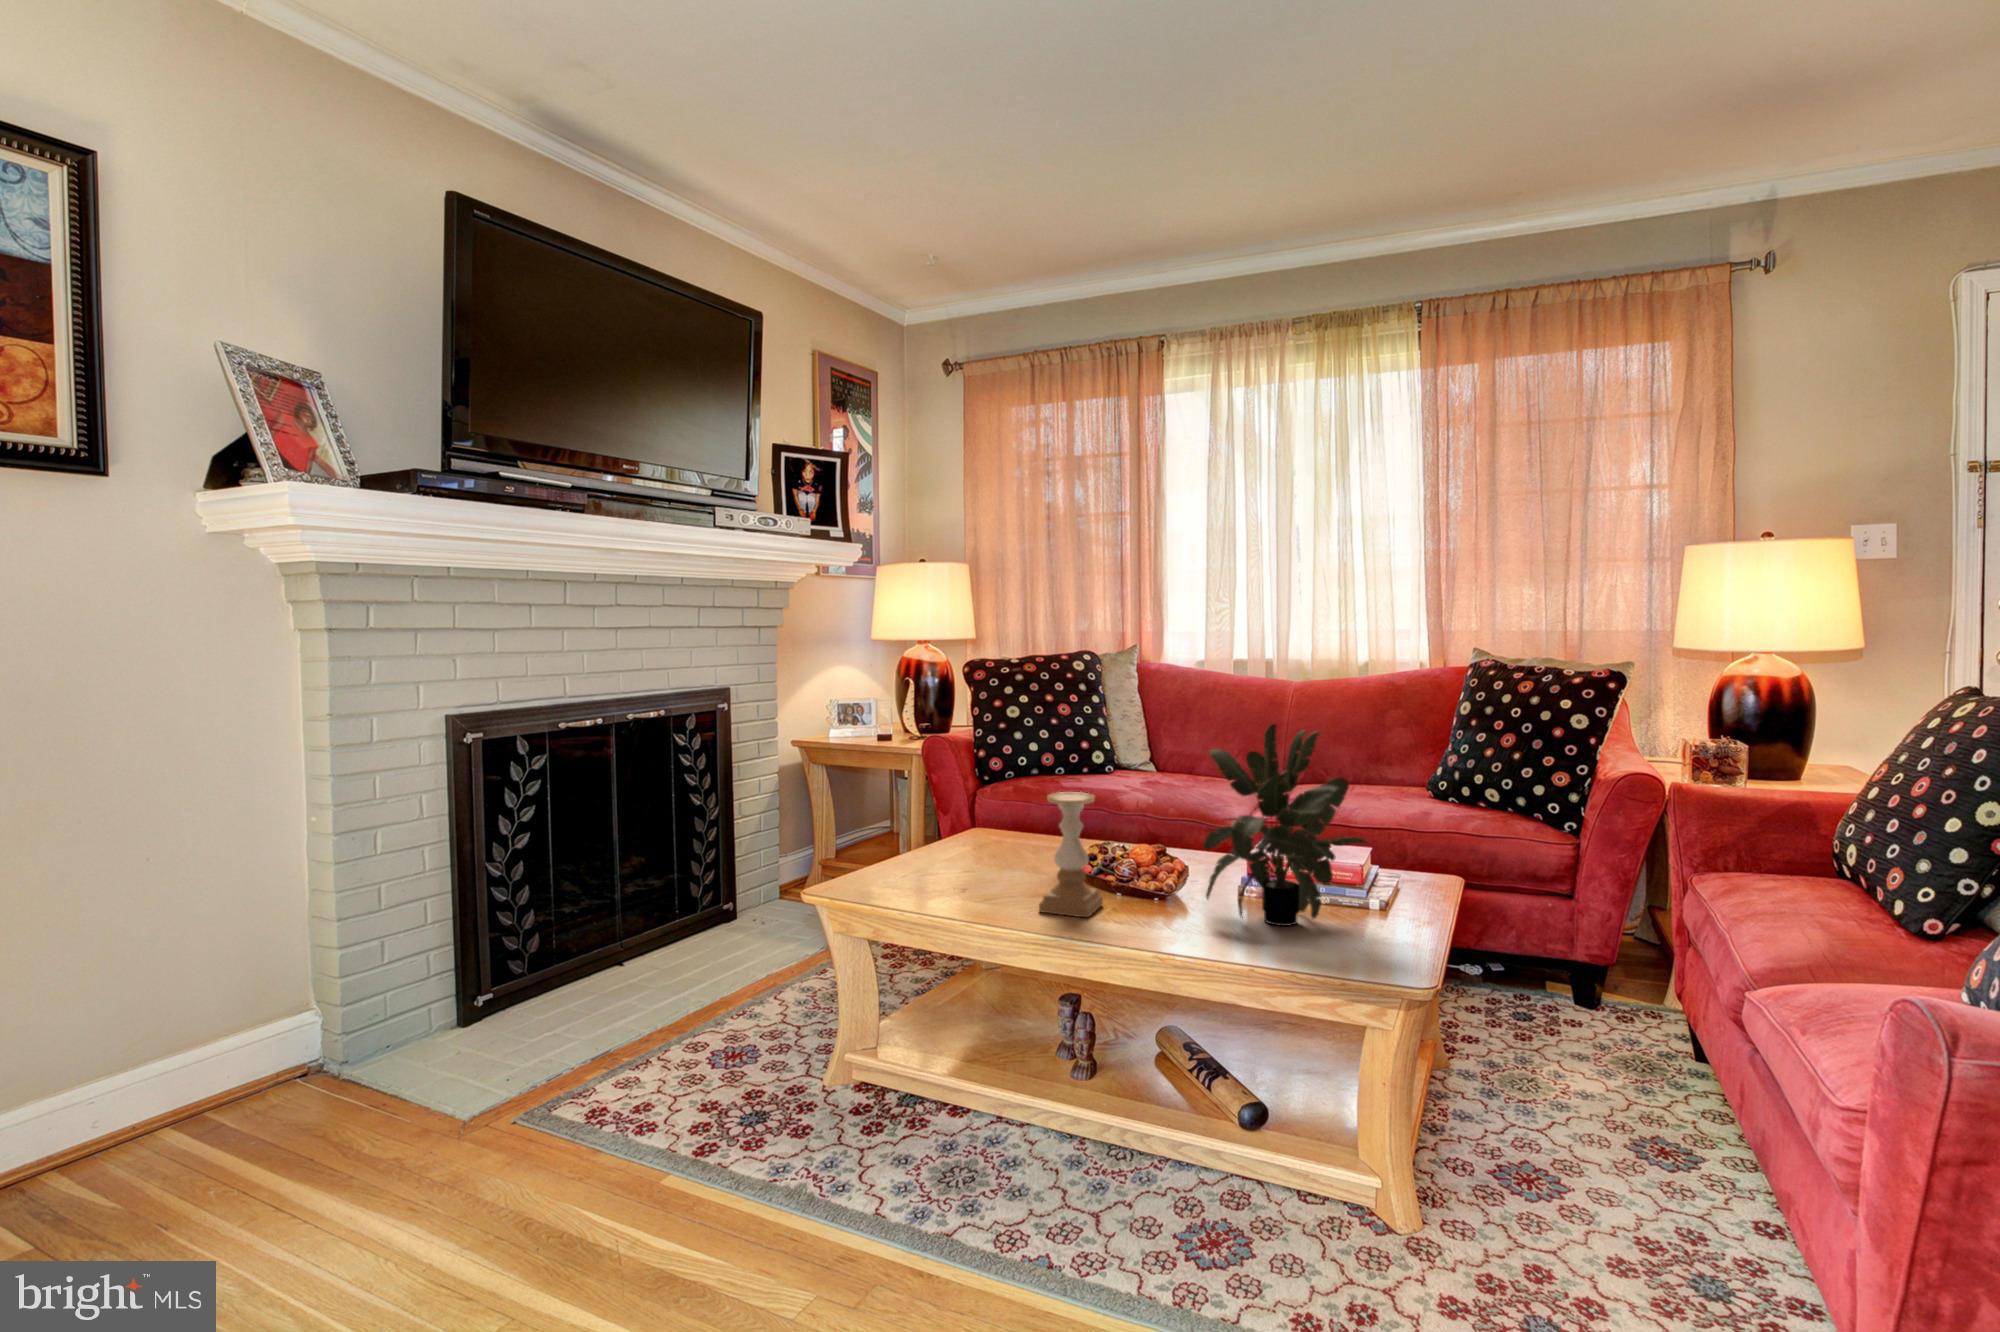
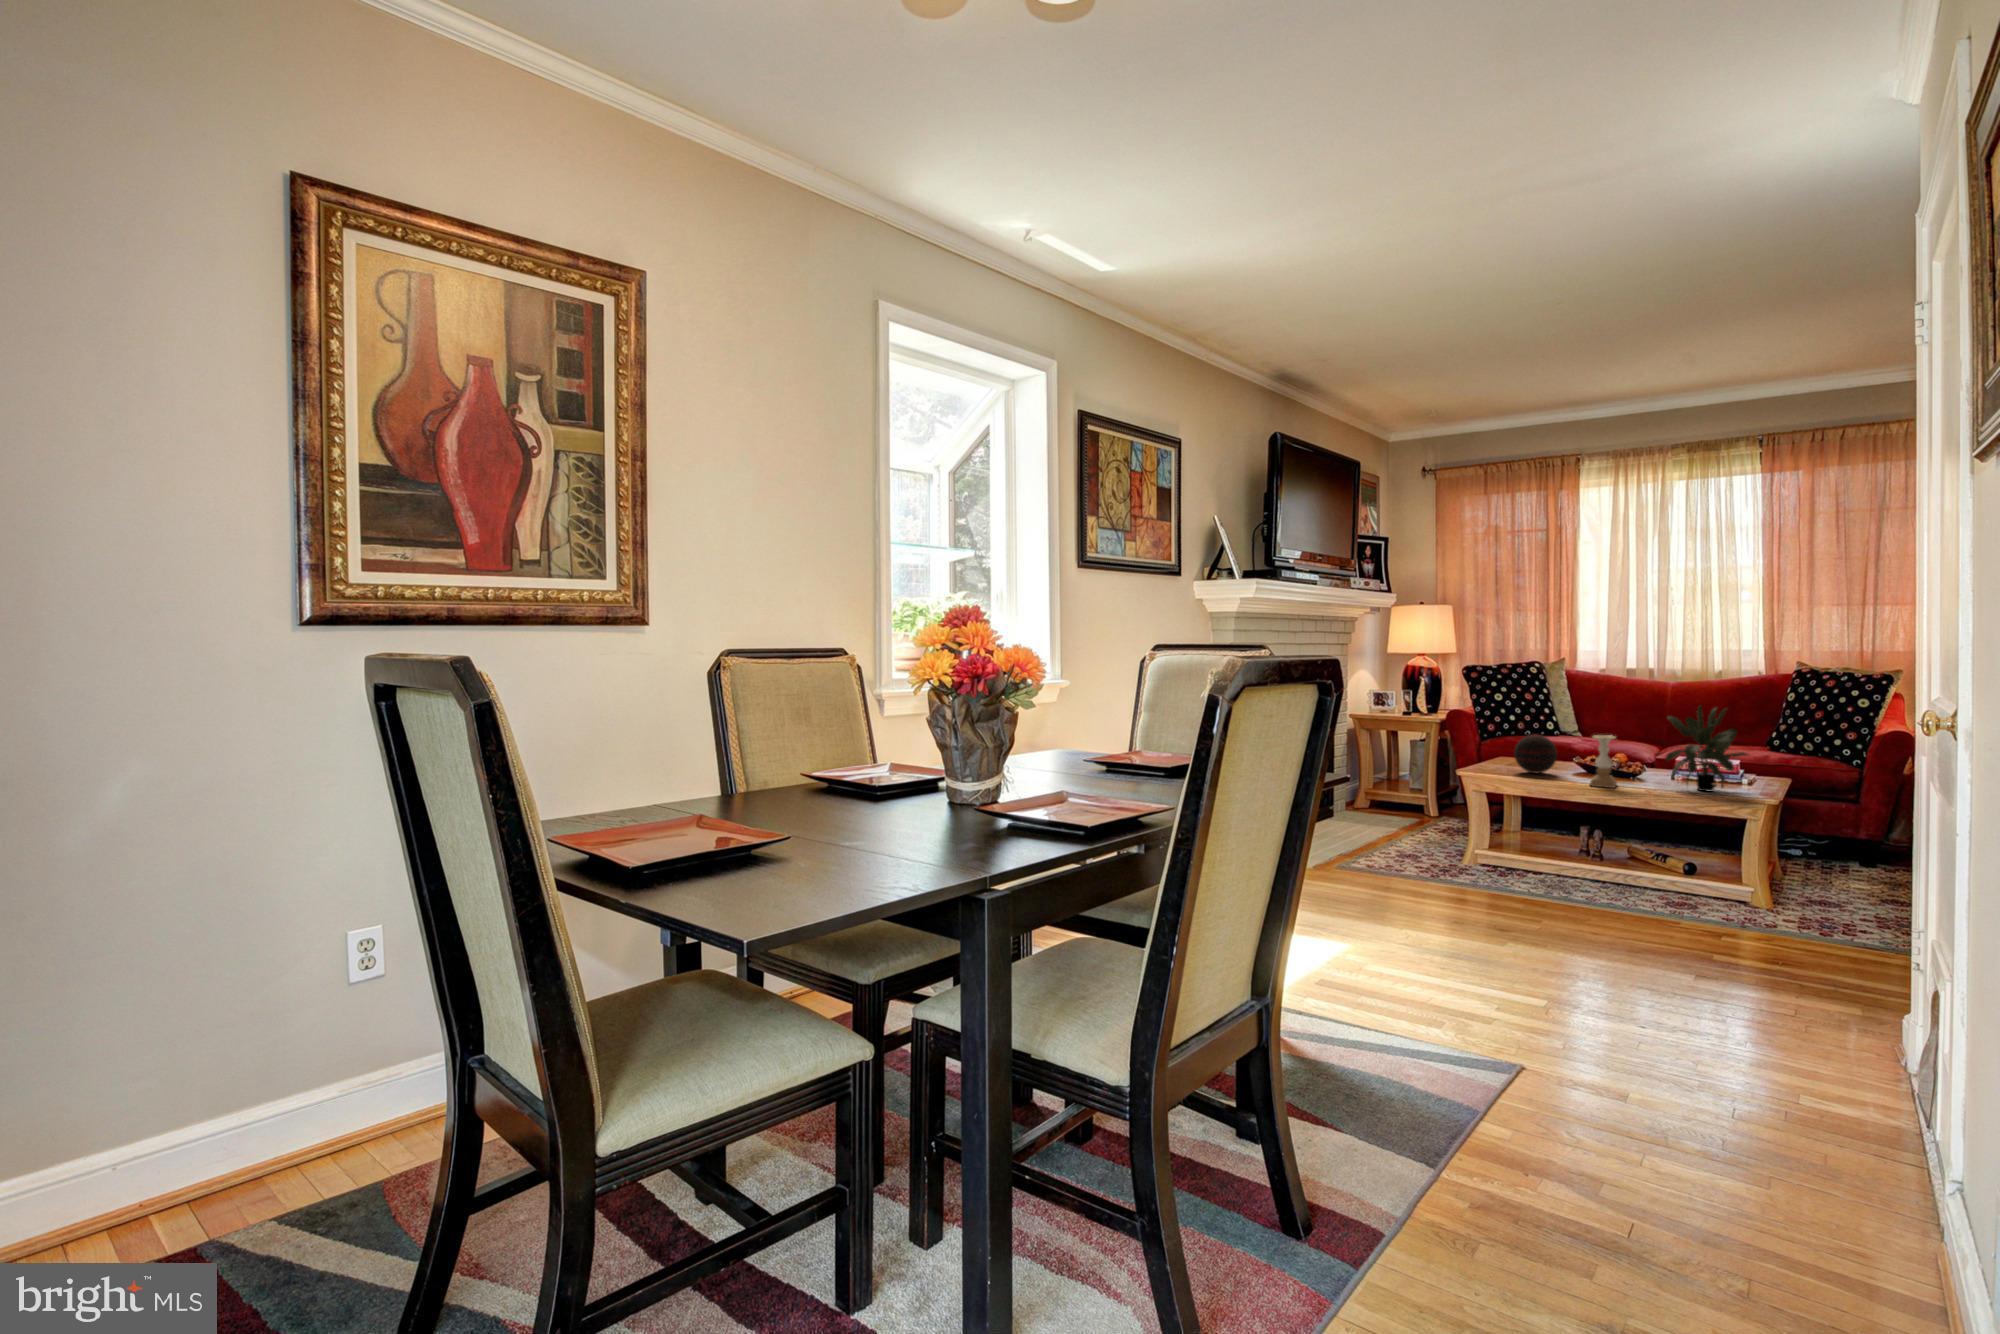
decorative orb: none [935,787,1016,869] -> present [1514,735,1557,773]

